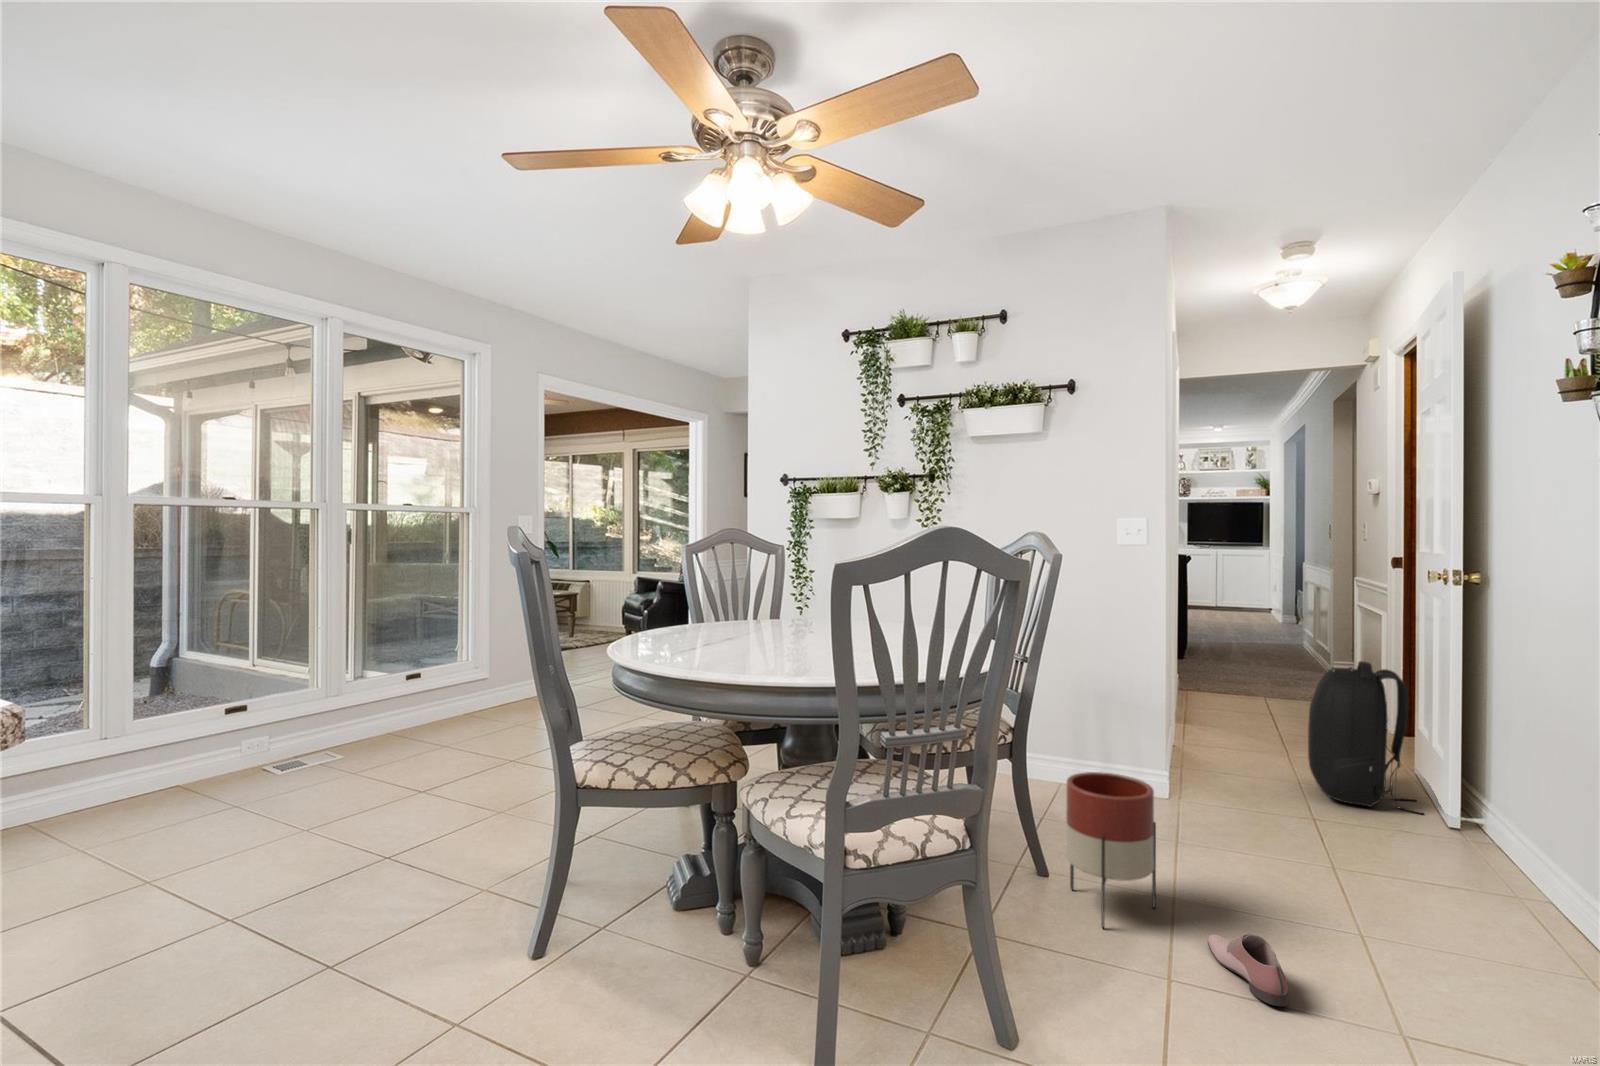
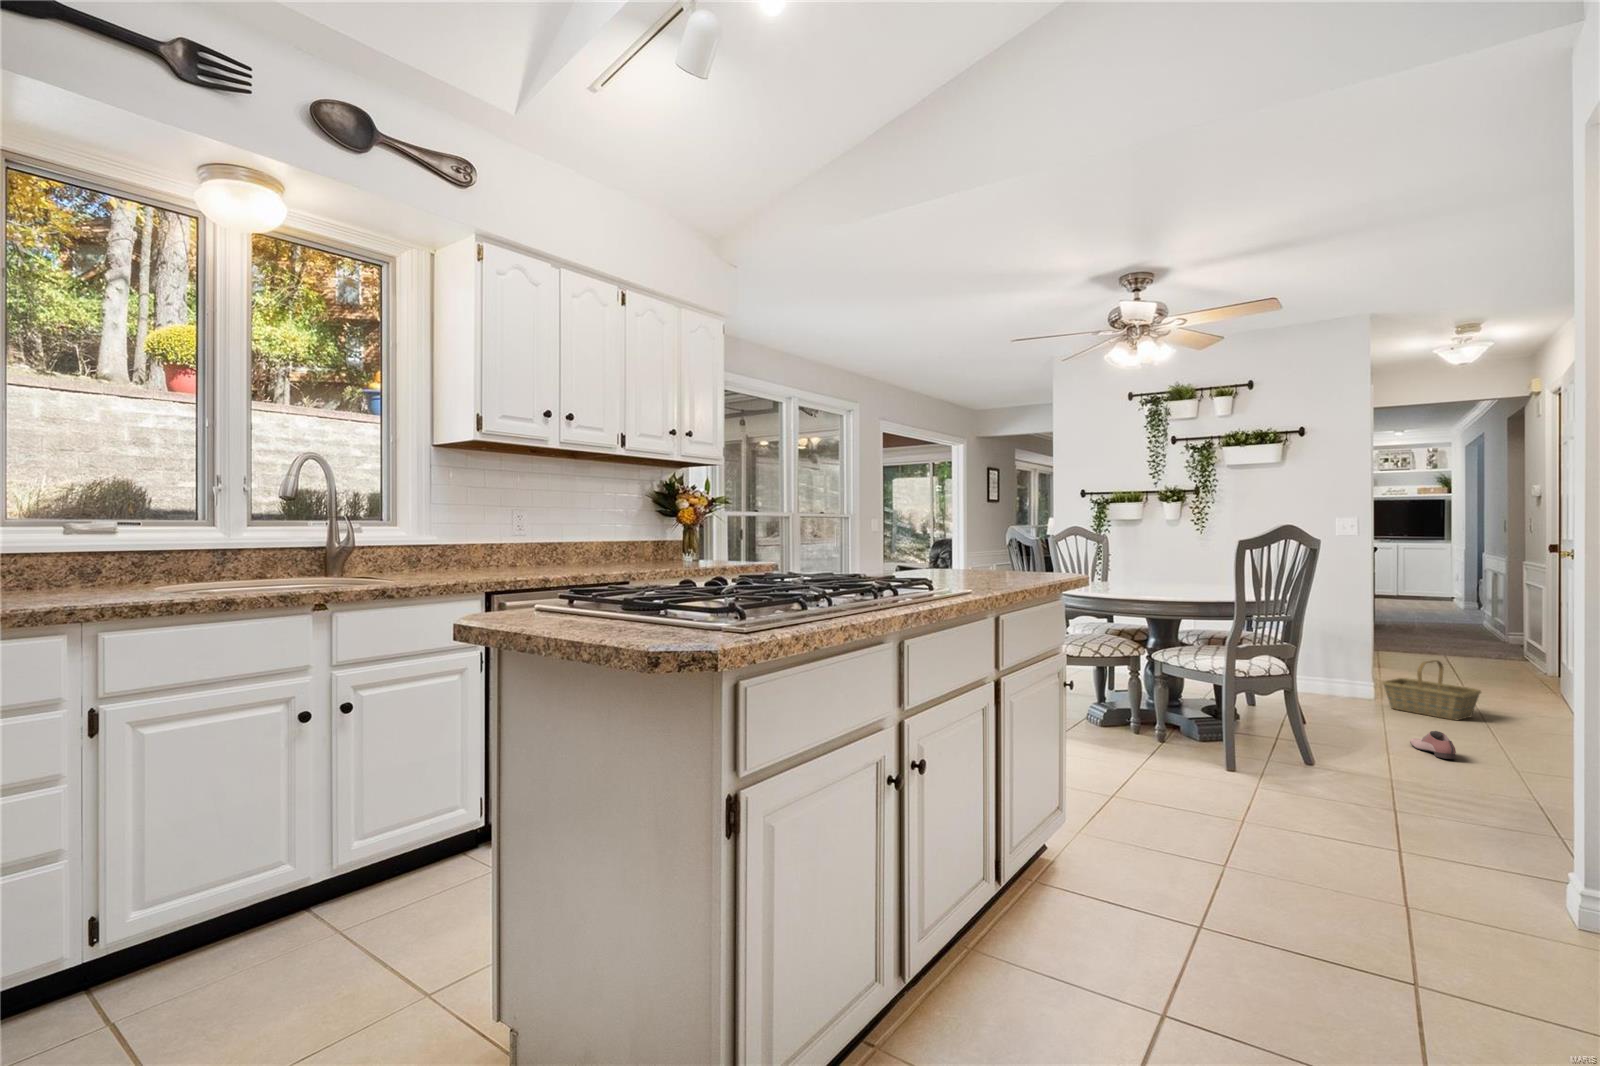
backpack: present [1308,661,1423,814] -> none [1476,612,1559,709]
basket: none [1175,747,1320,856] -> present [1382,660,1481,720]
planter: present [1066,772,1156,928] -> none [1322,662,1377,738]

